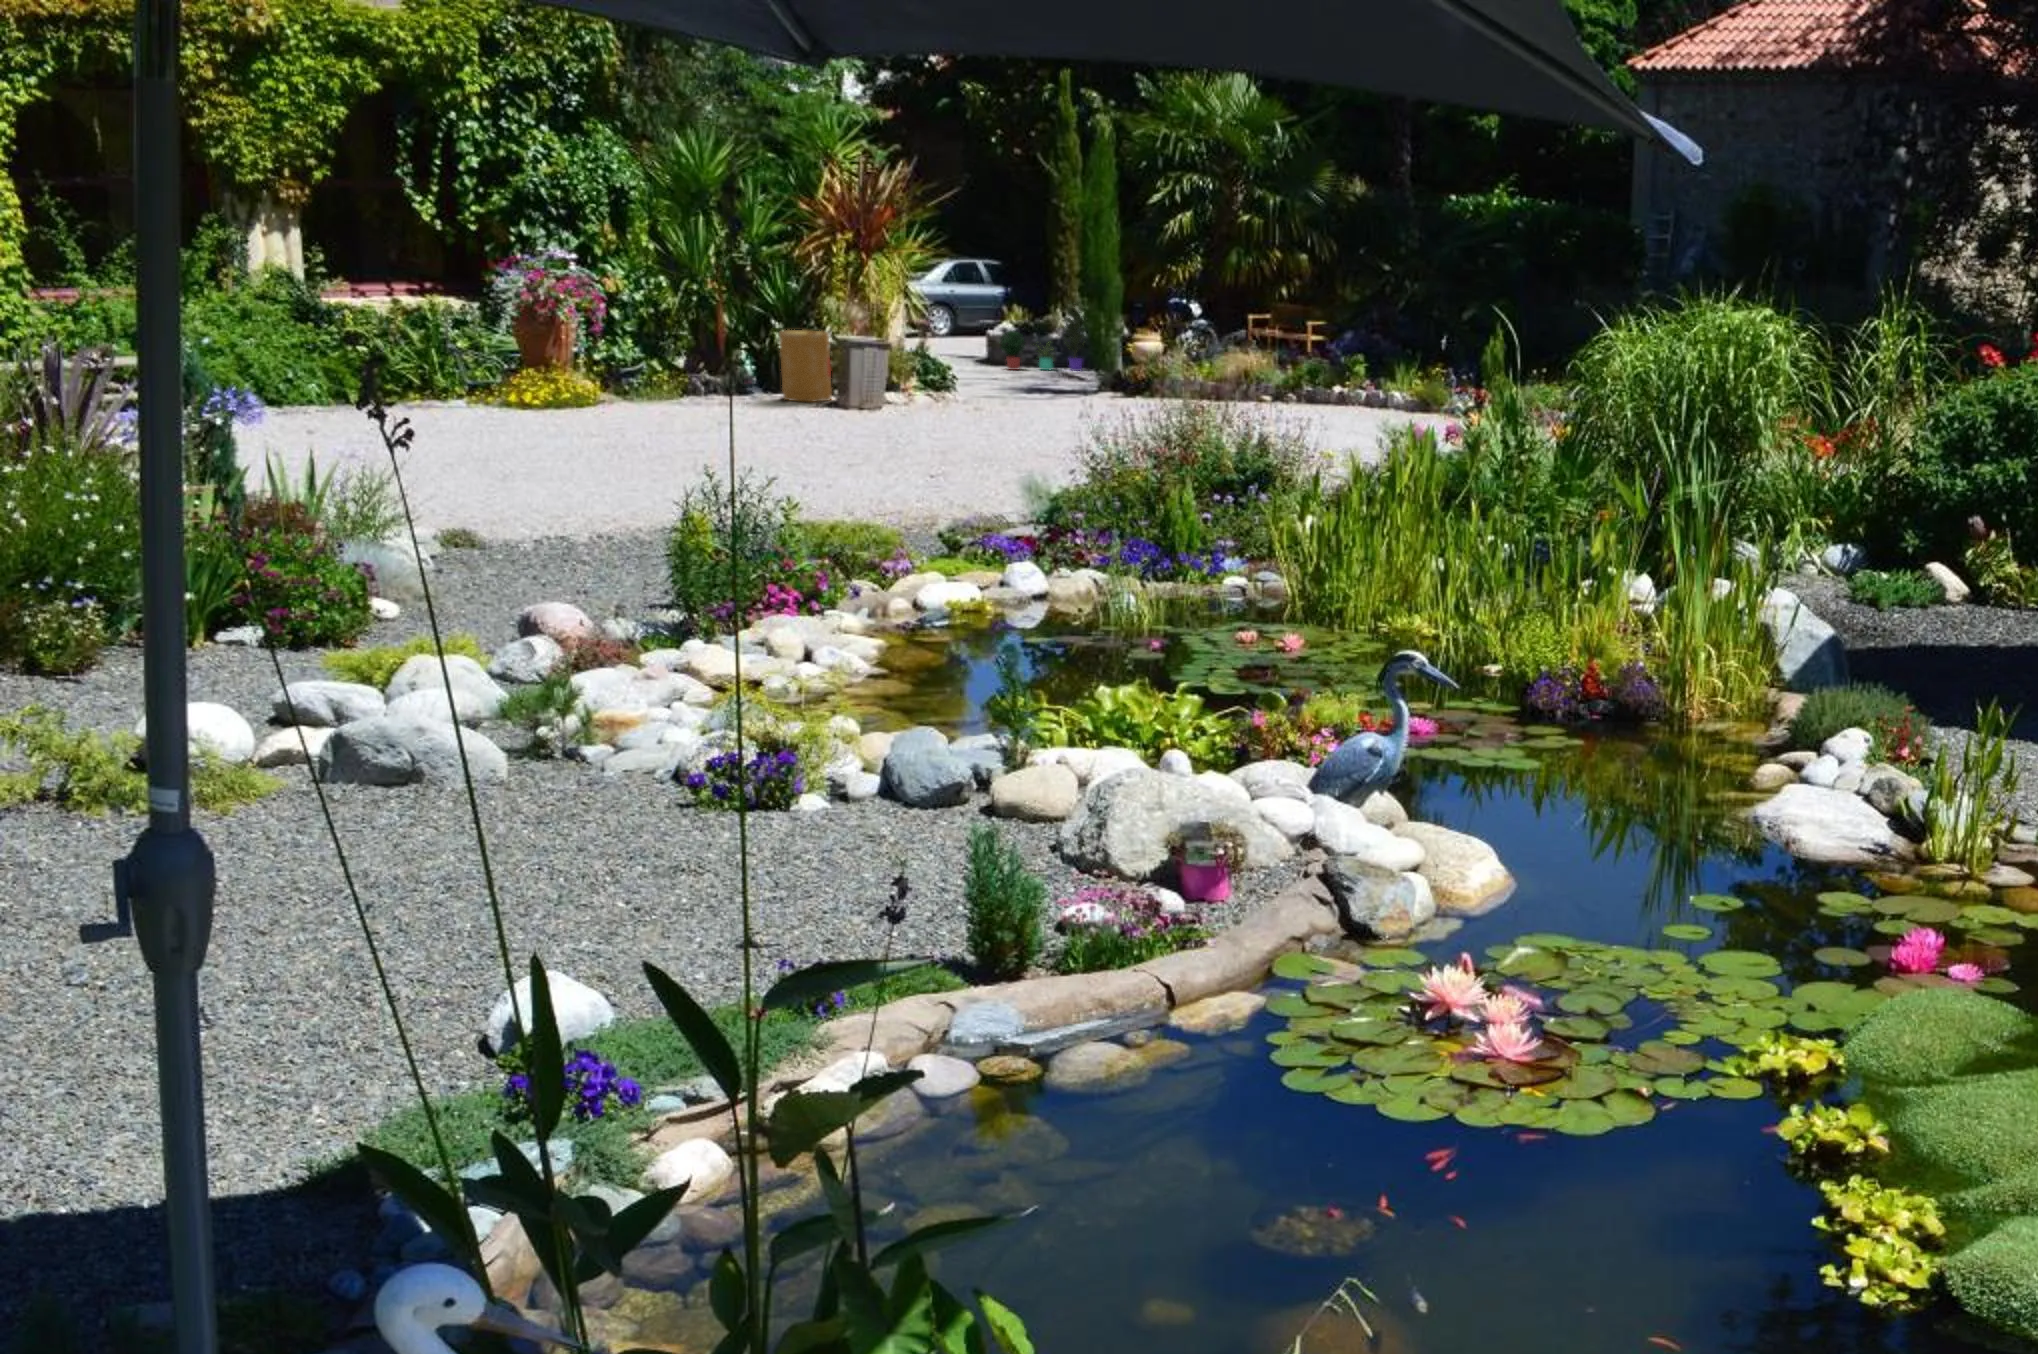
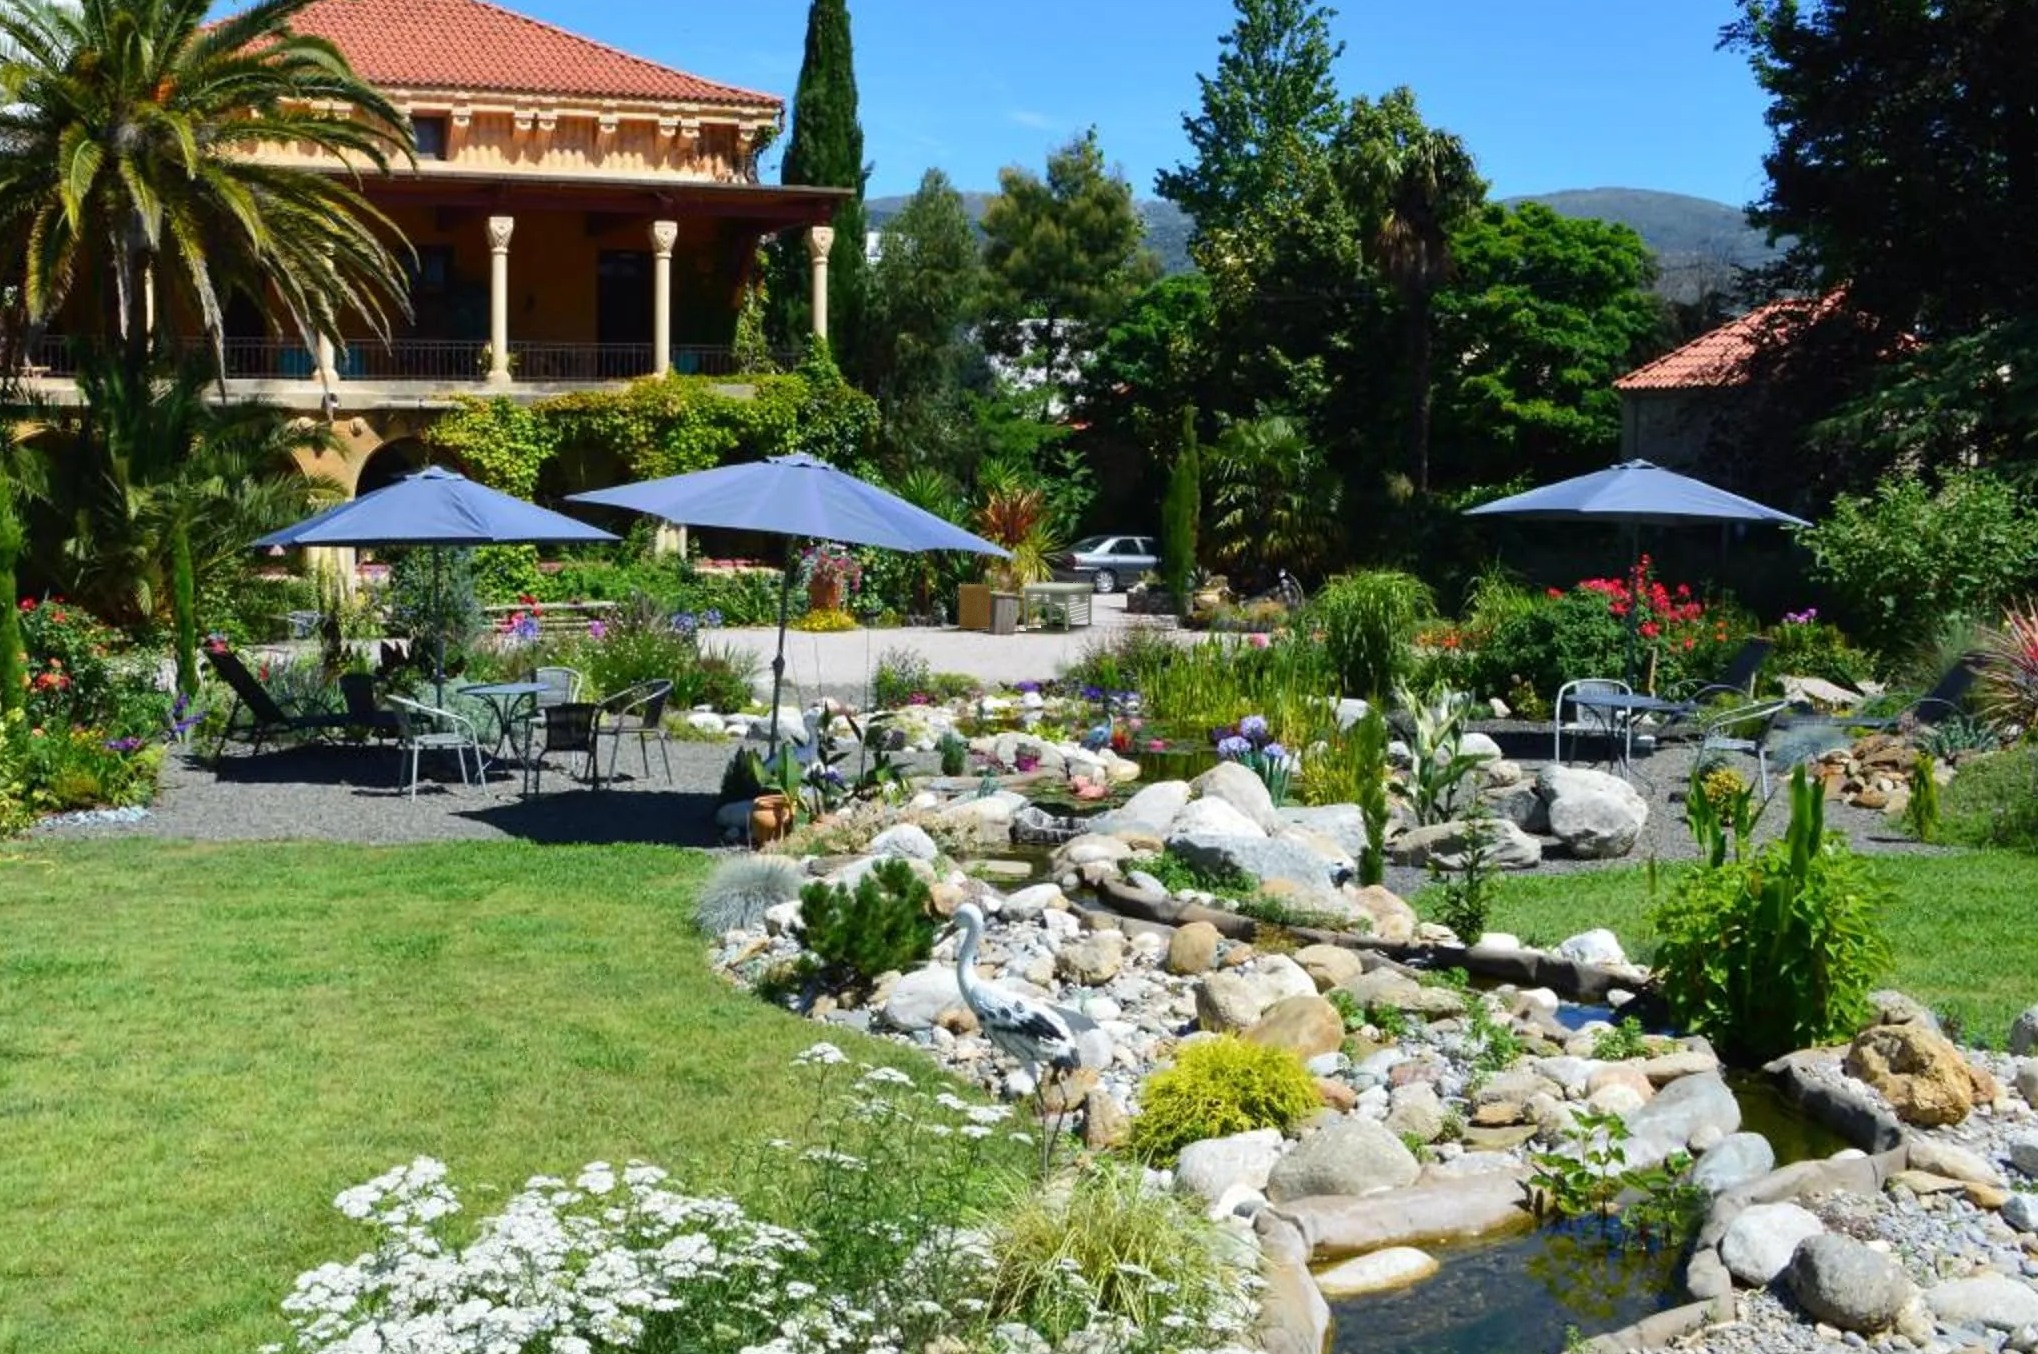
potted plant: present [1001,302,1085,371] -> none [1117,563,1181,612]
storage bench: none [877,328,981,404] -> present [1021,583,1094,630]

